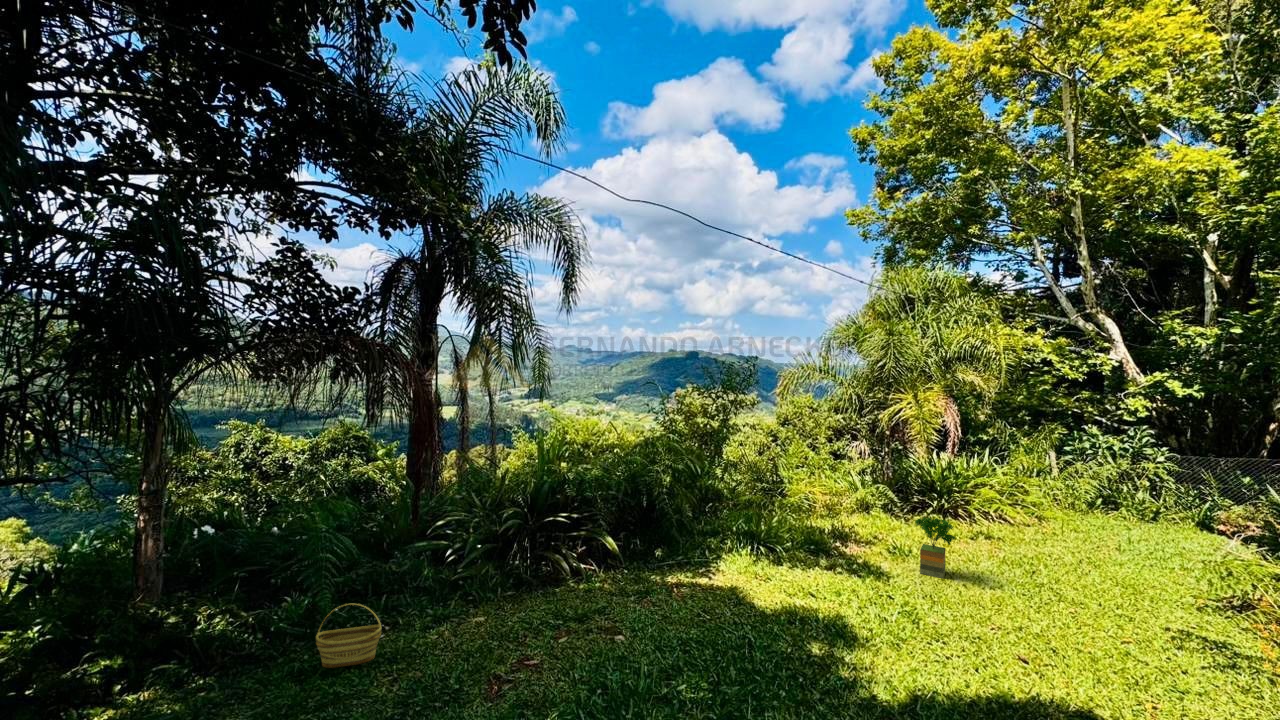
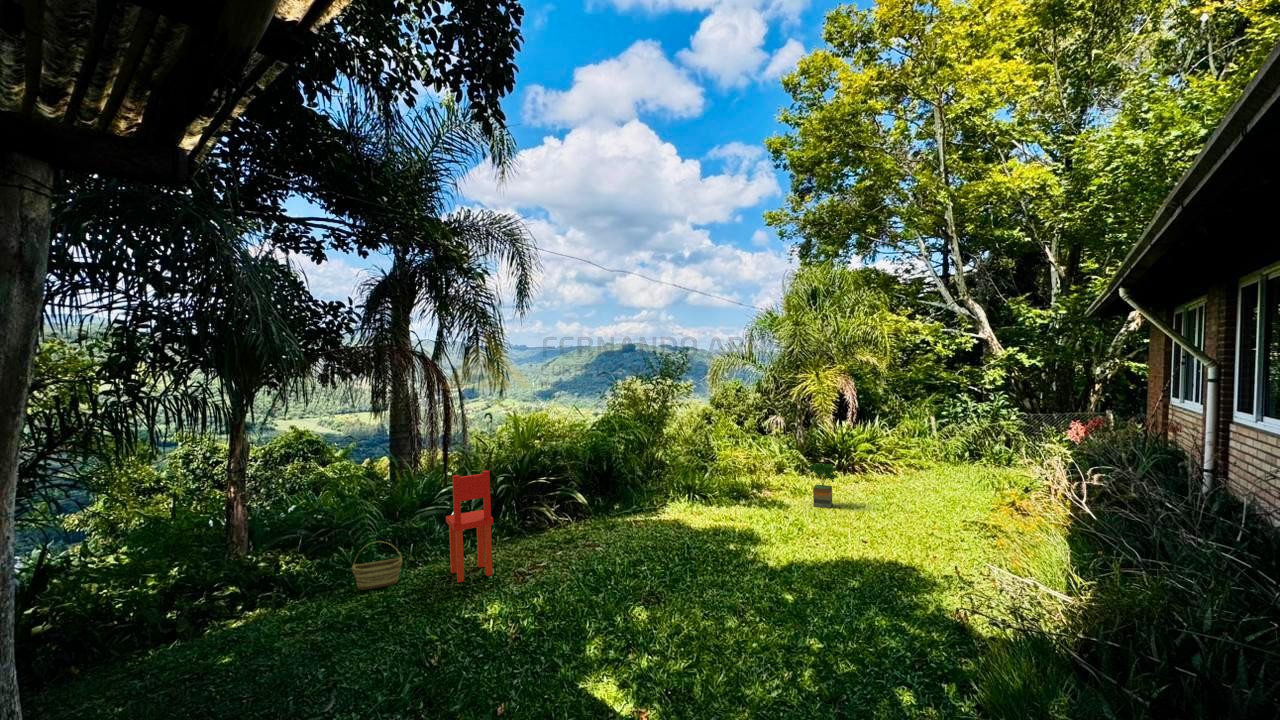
chair: none [441,518,499,669] -> present [446,470,493,583]

